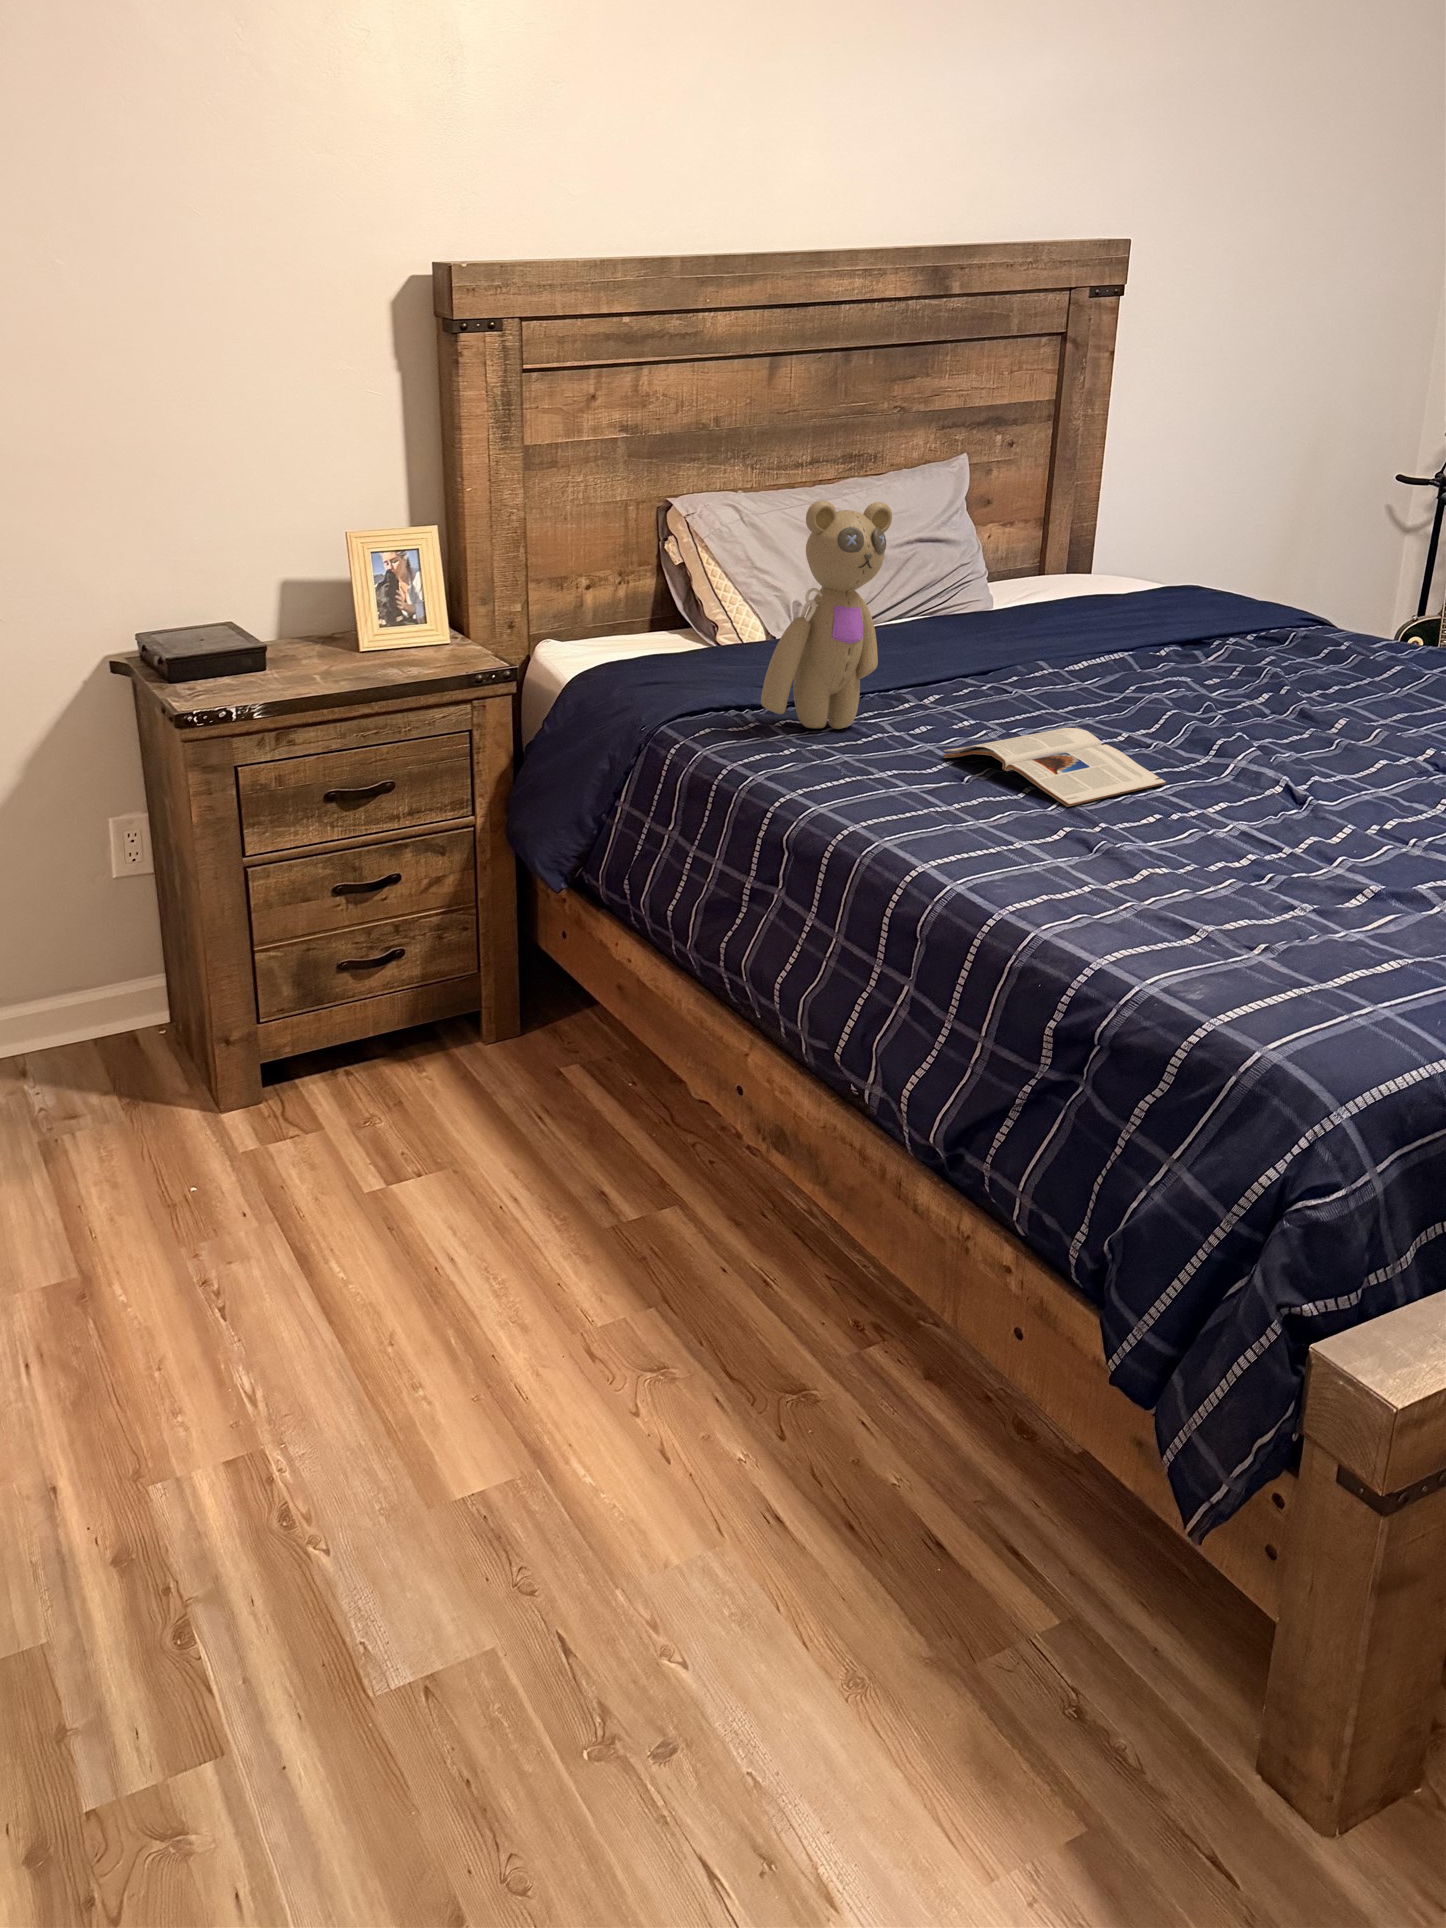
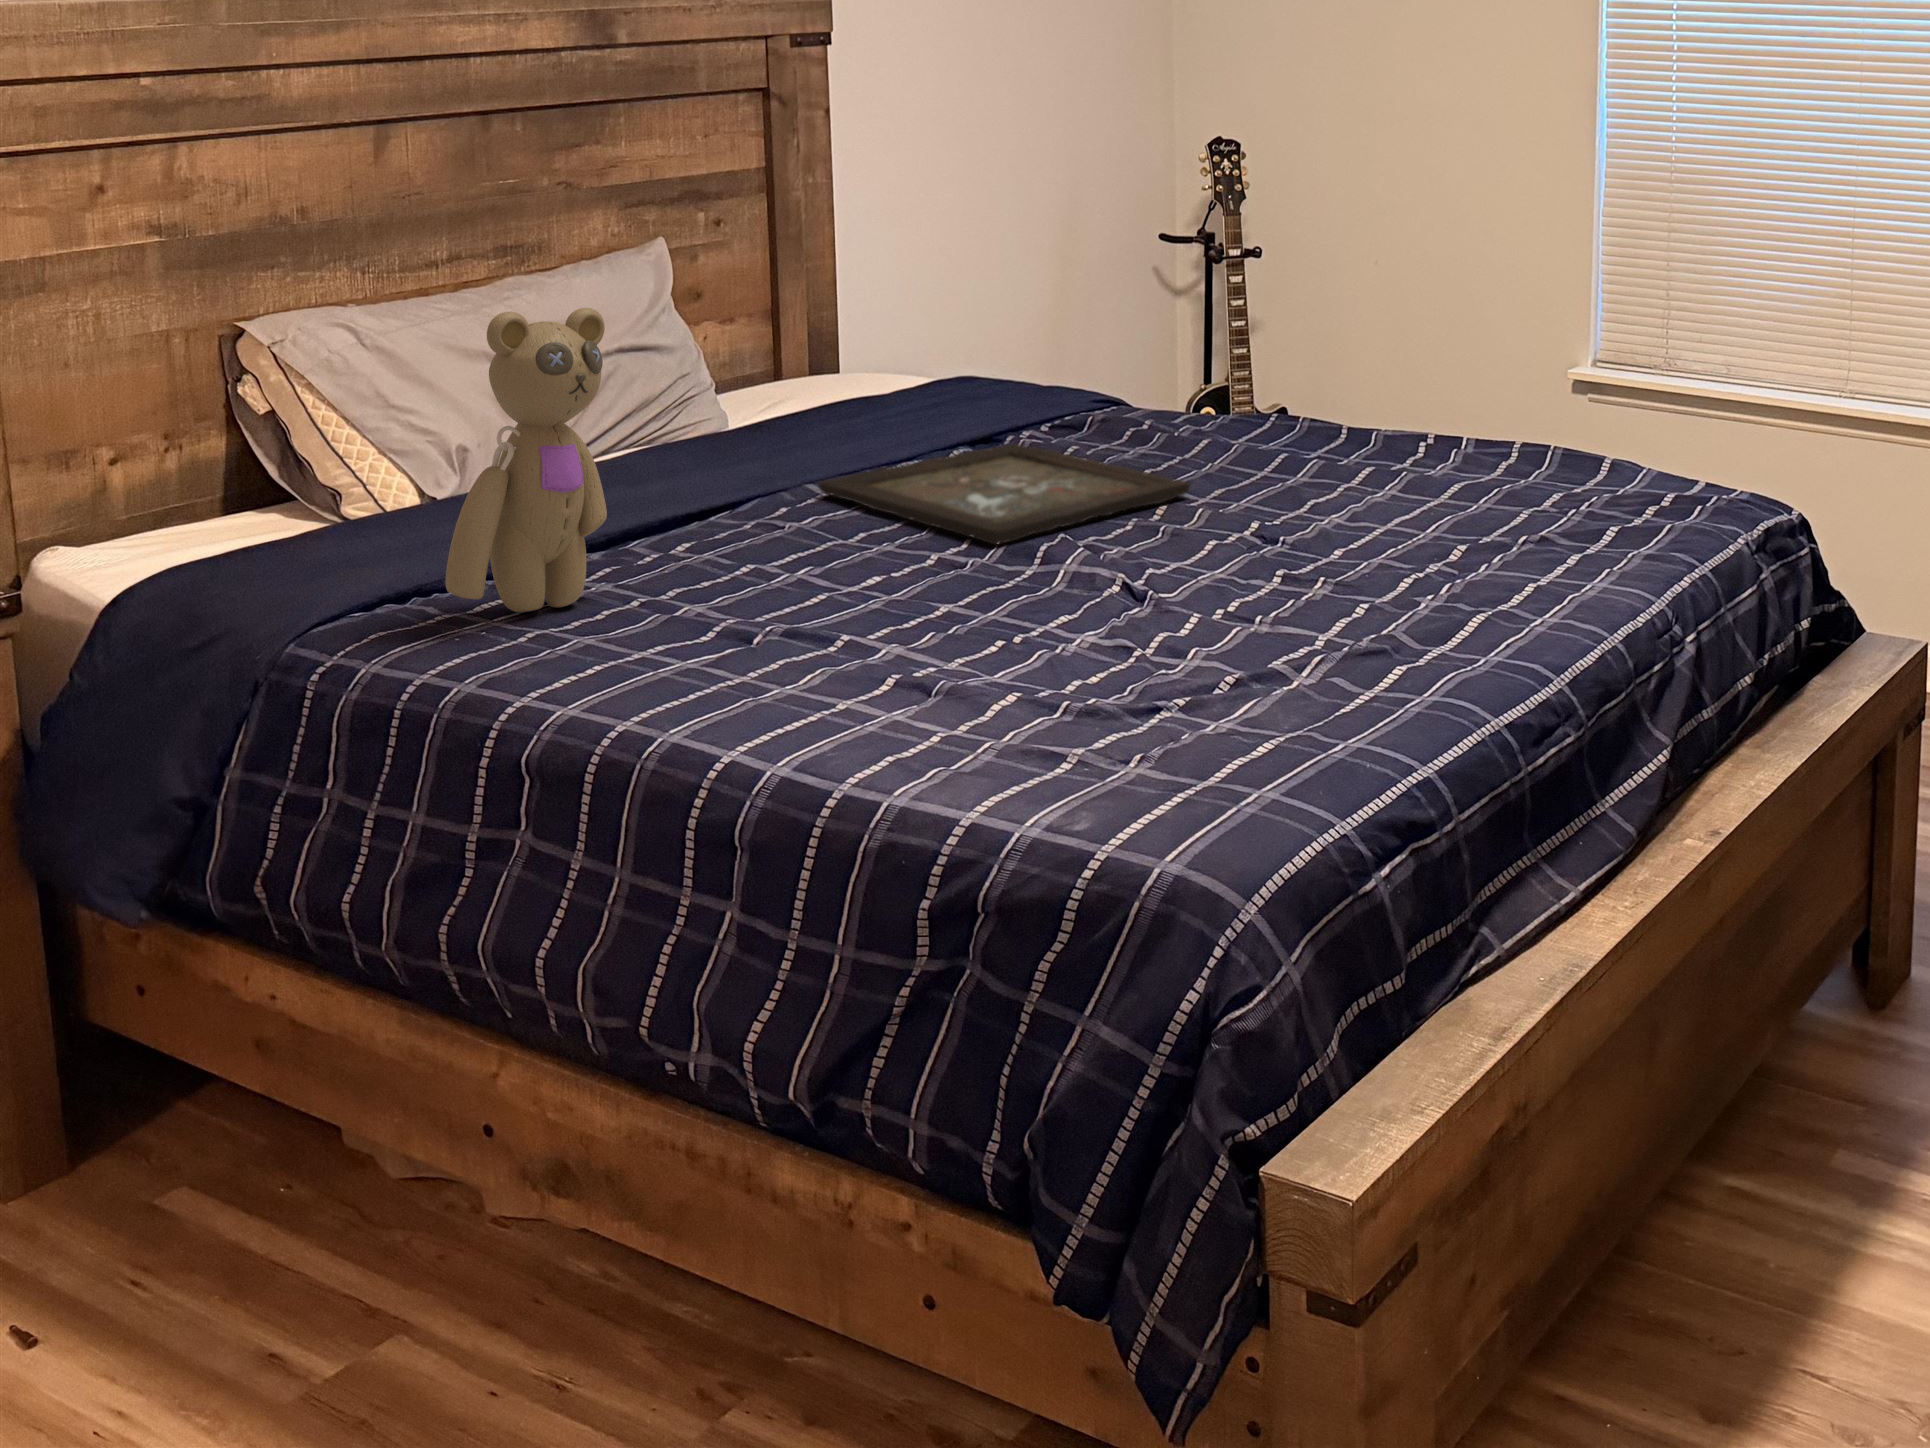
tray: none [1049,648,1375,733] -> present [819,443,1190,545]
magazine: present [943,728,1166,807] -> none [714,557,992,651]

